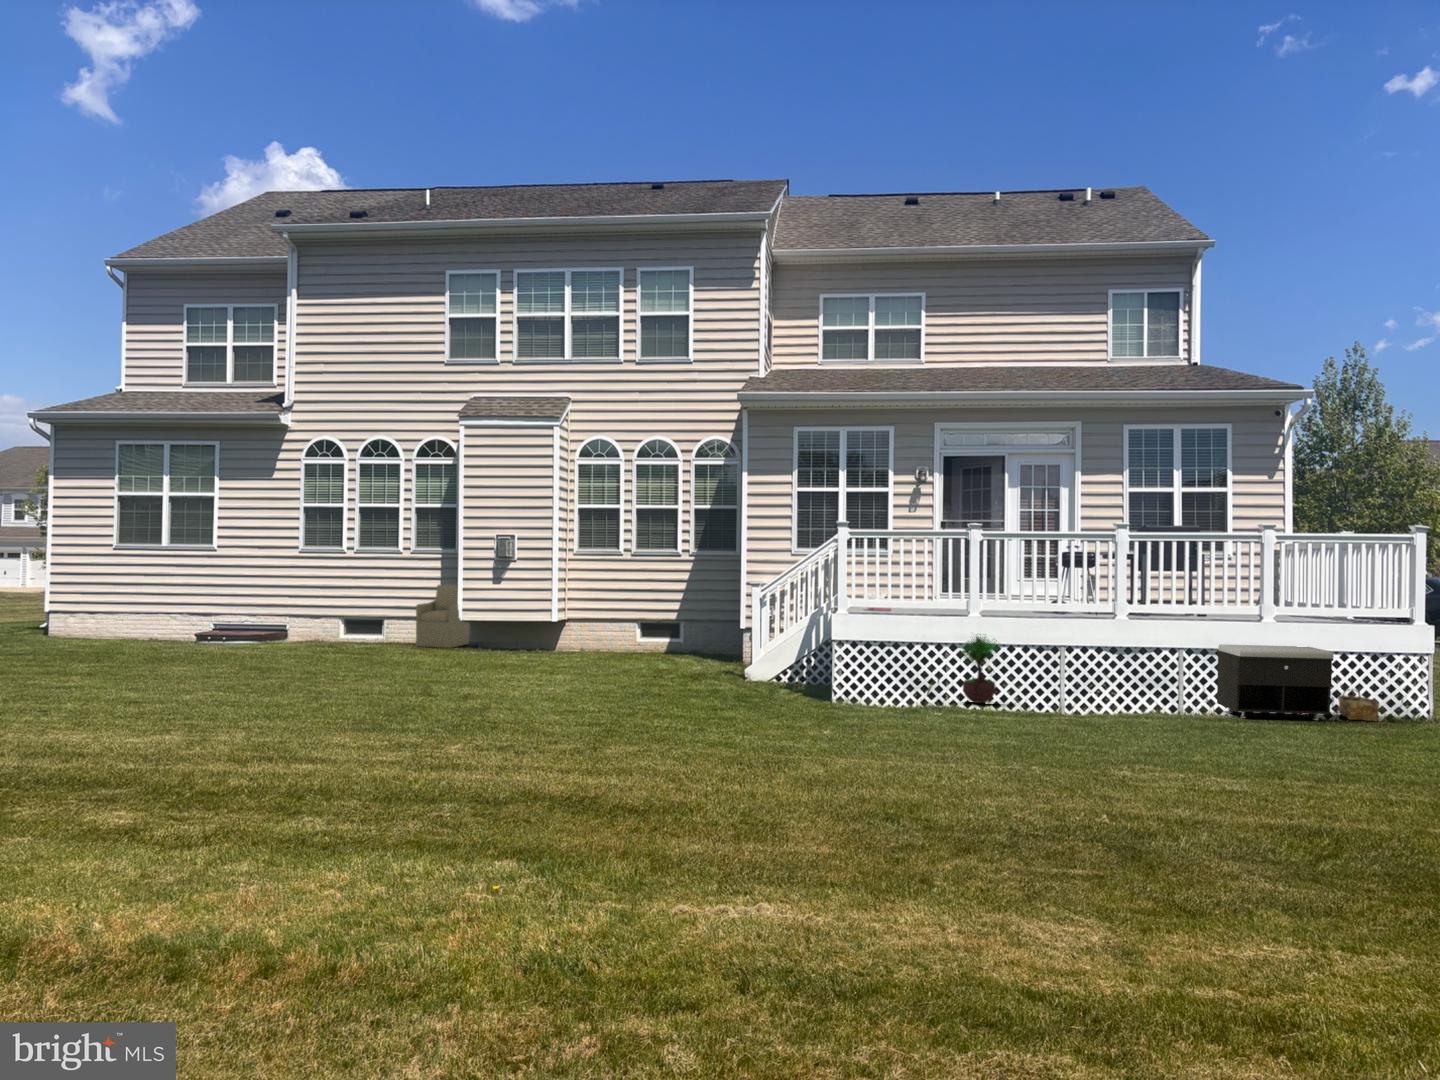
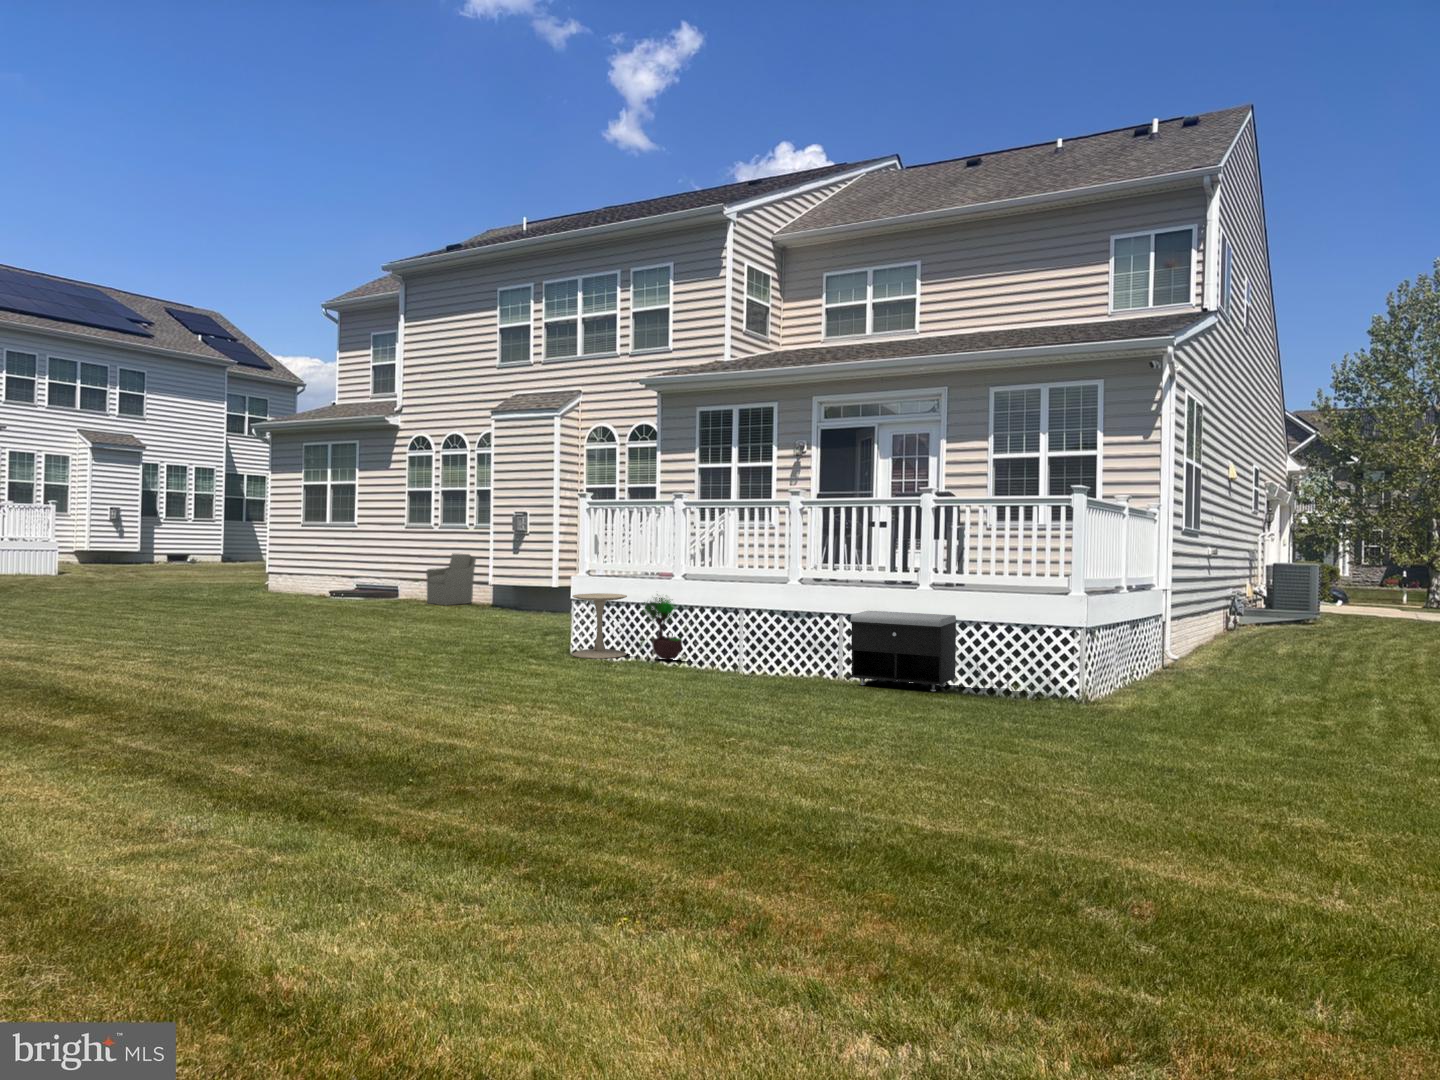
pedestal table: none [866,634,928,706] -> present [572,593,627,659]
woven basket: present [1338,689,1380,721] -> none [969,662,1008,696]

